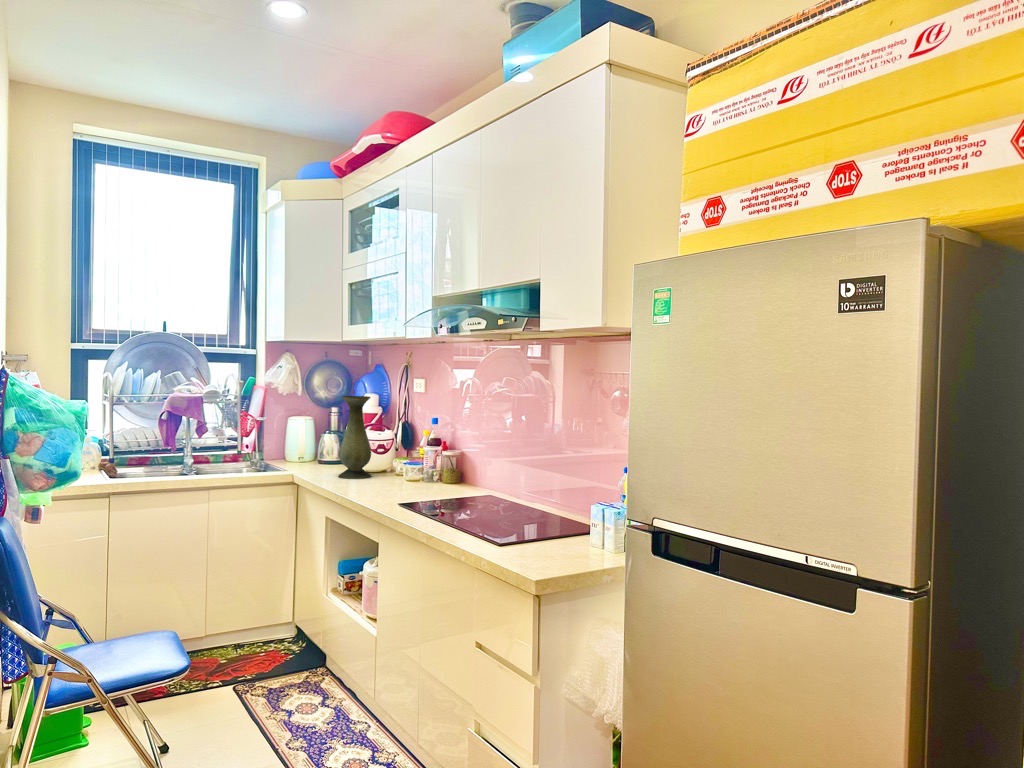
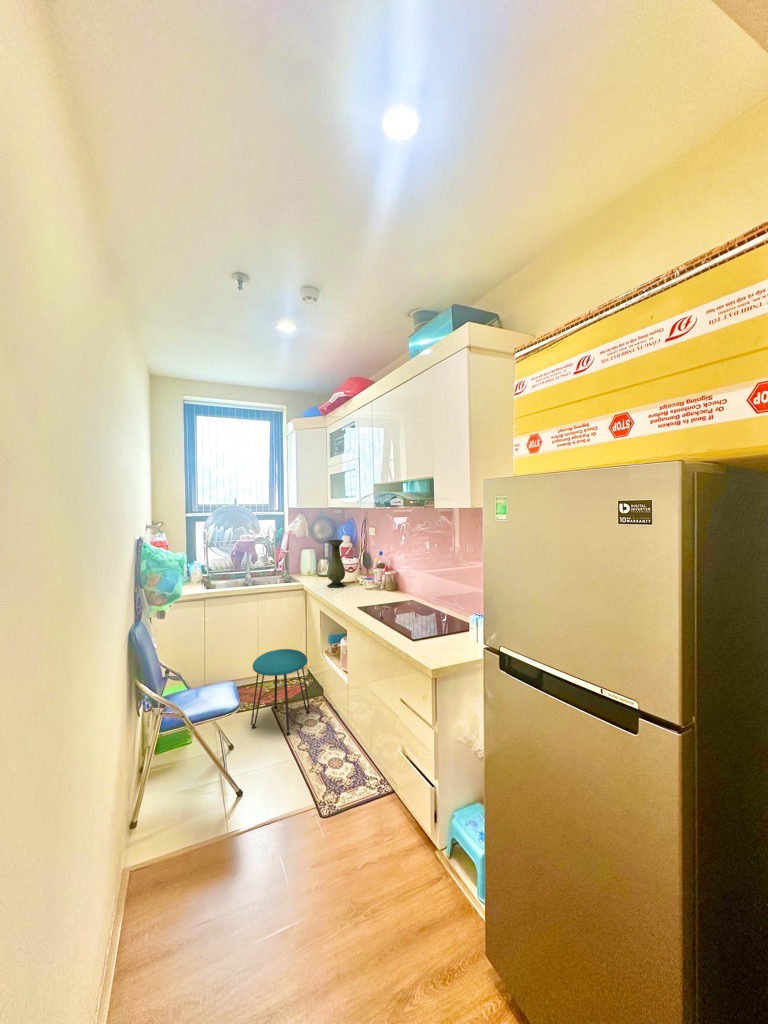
stool: none [197,583,304,730] -> present [251,649,310,735]

